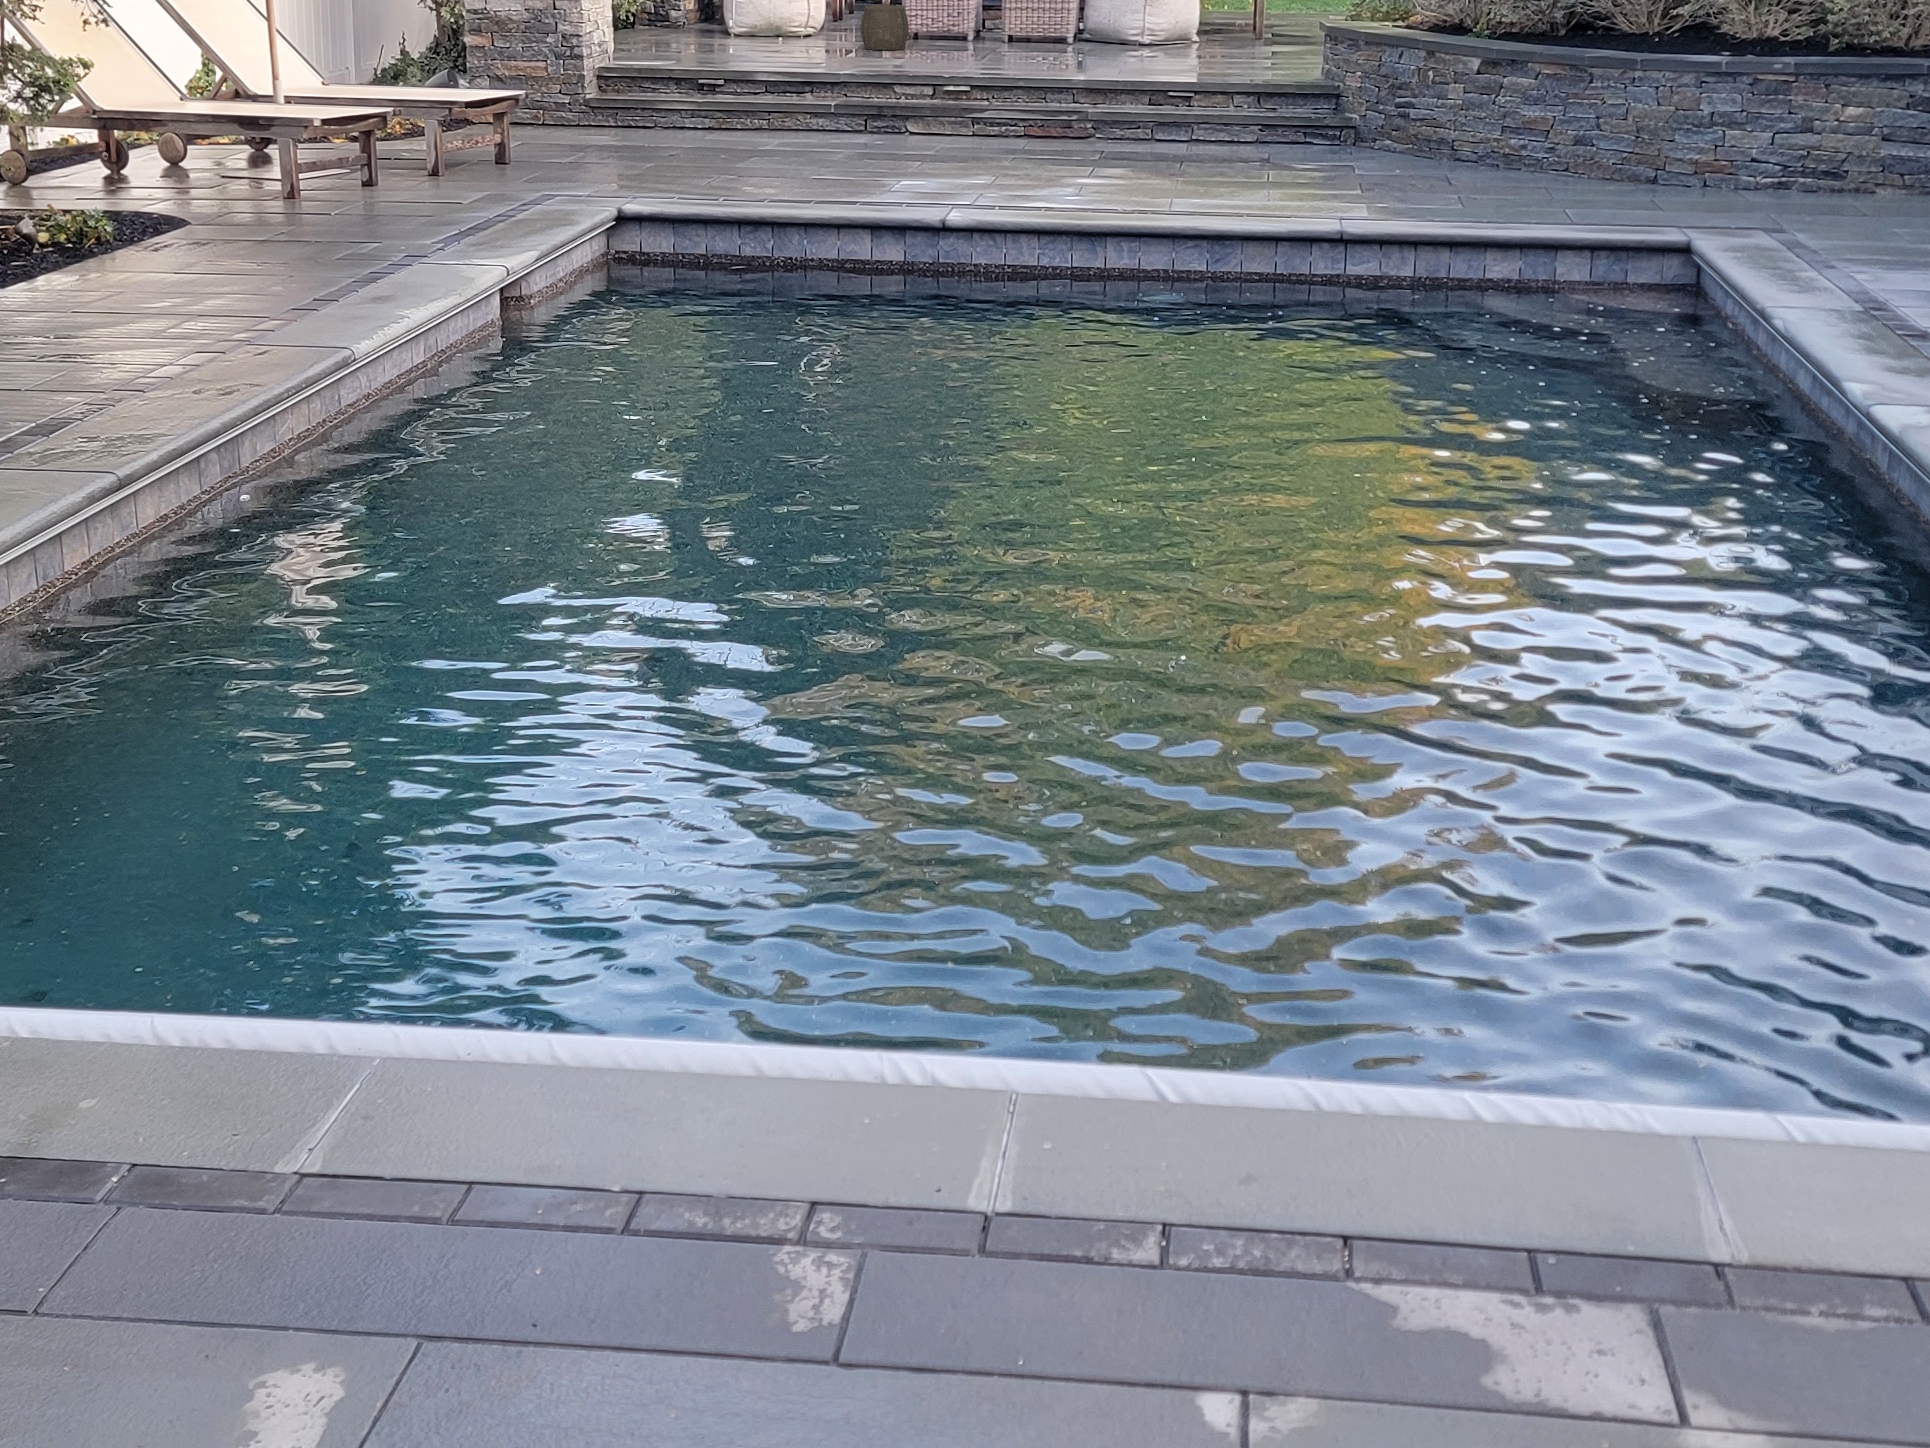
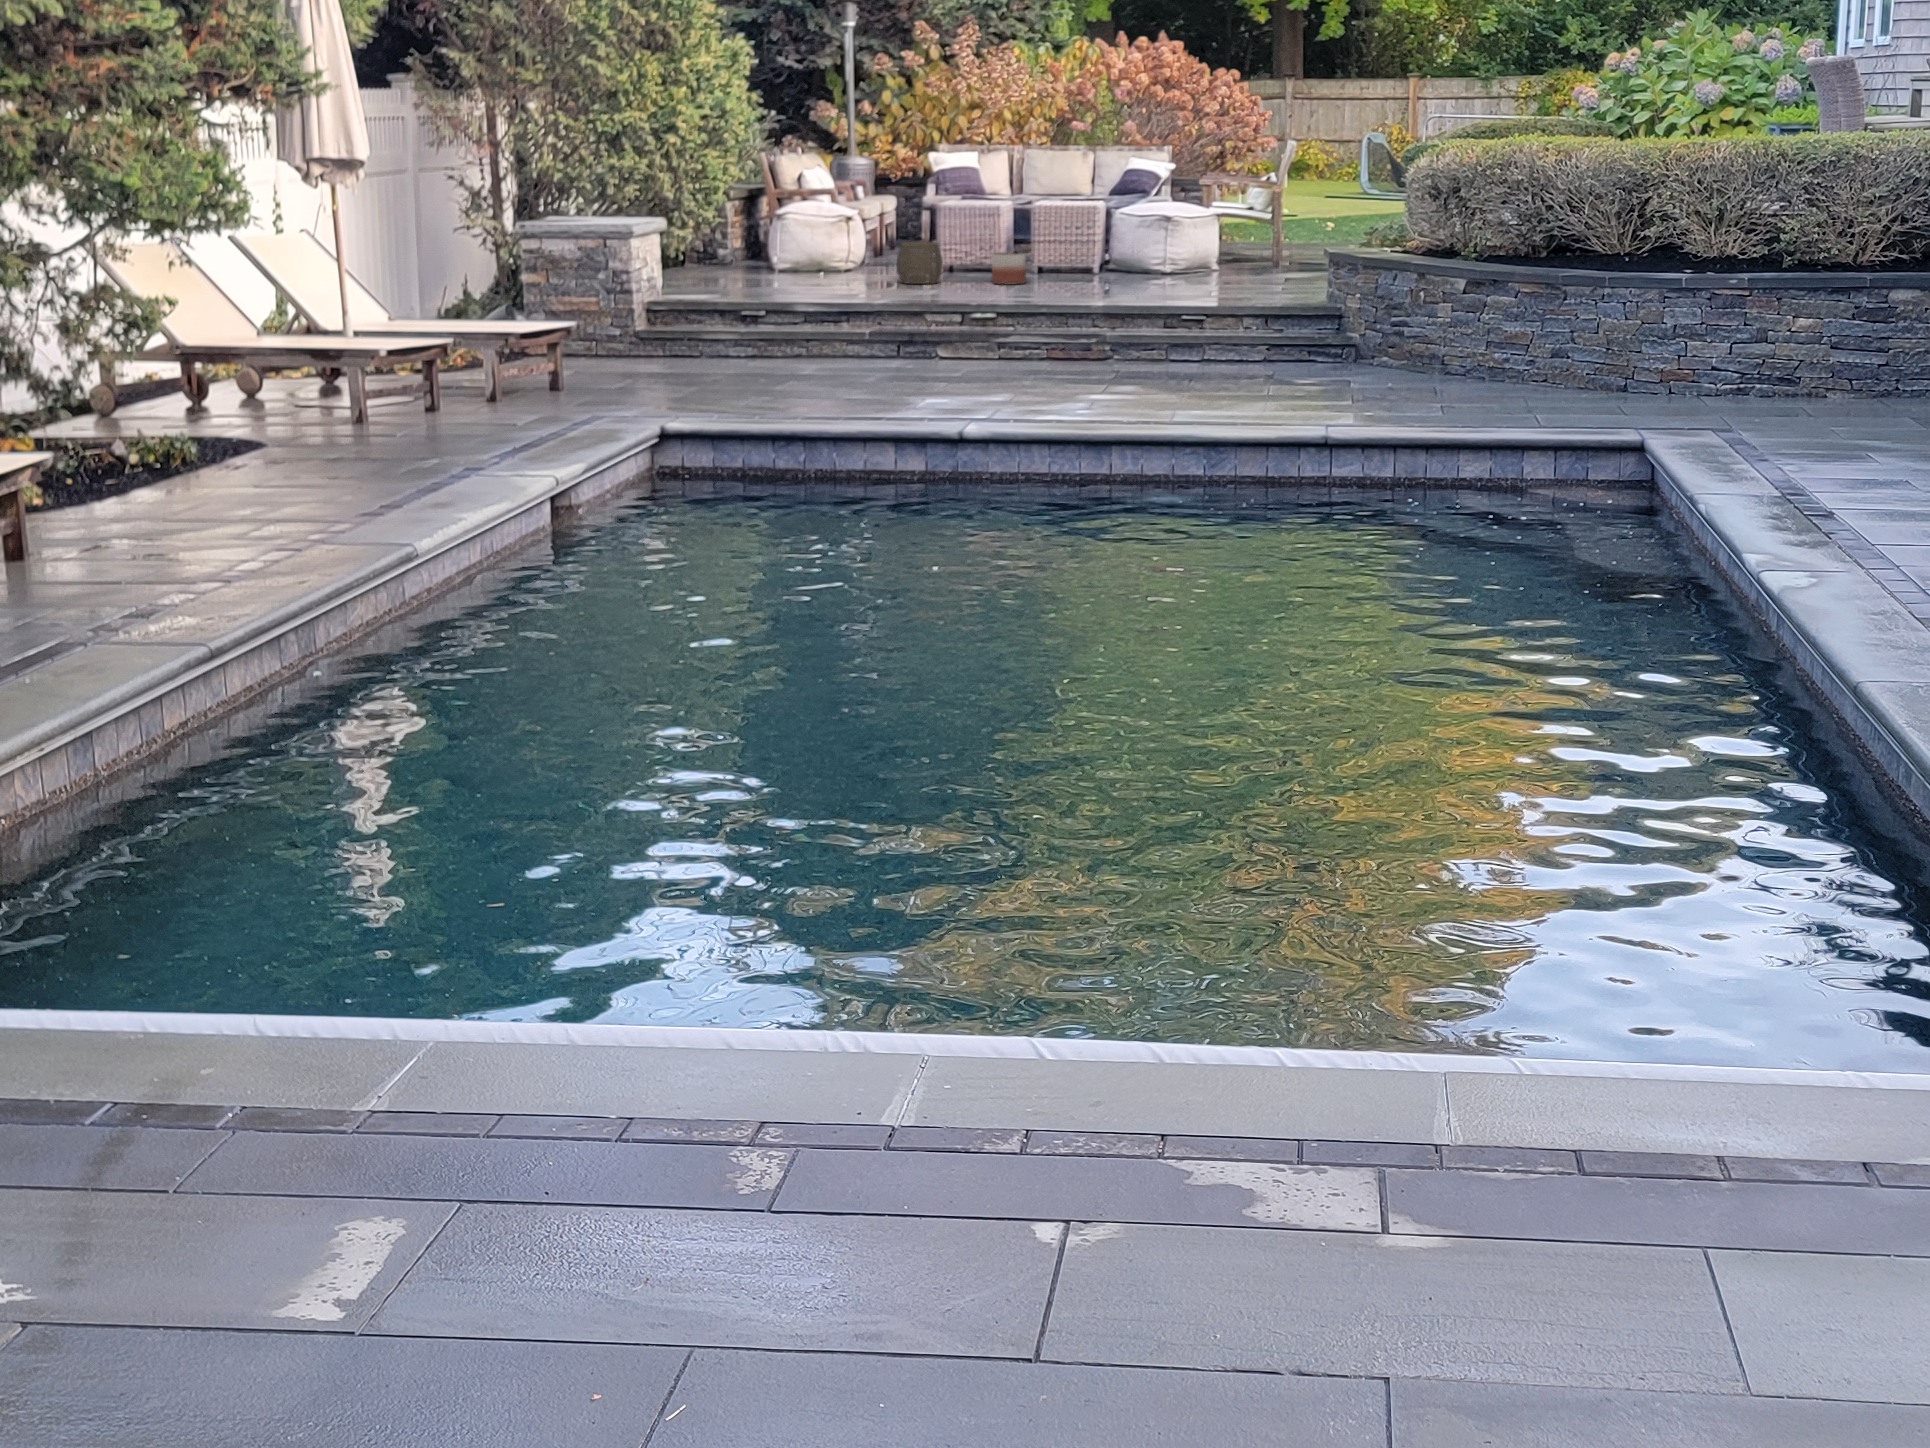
planter: none [961,19,997,52] -> present [992,253,1026,285]

